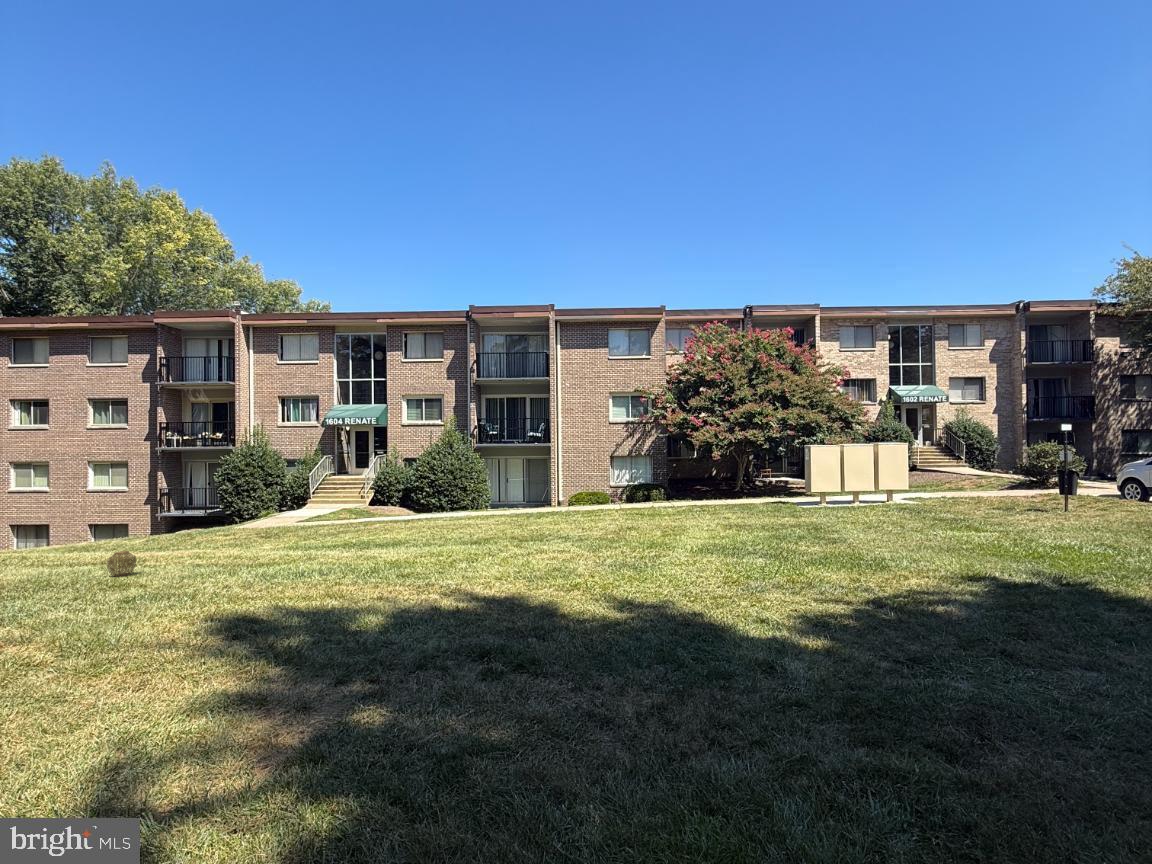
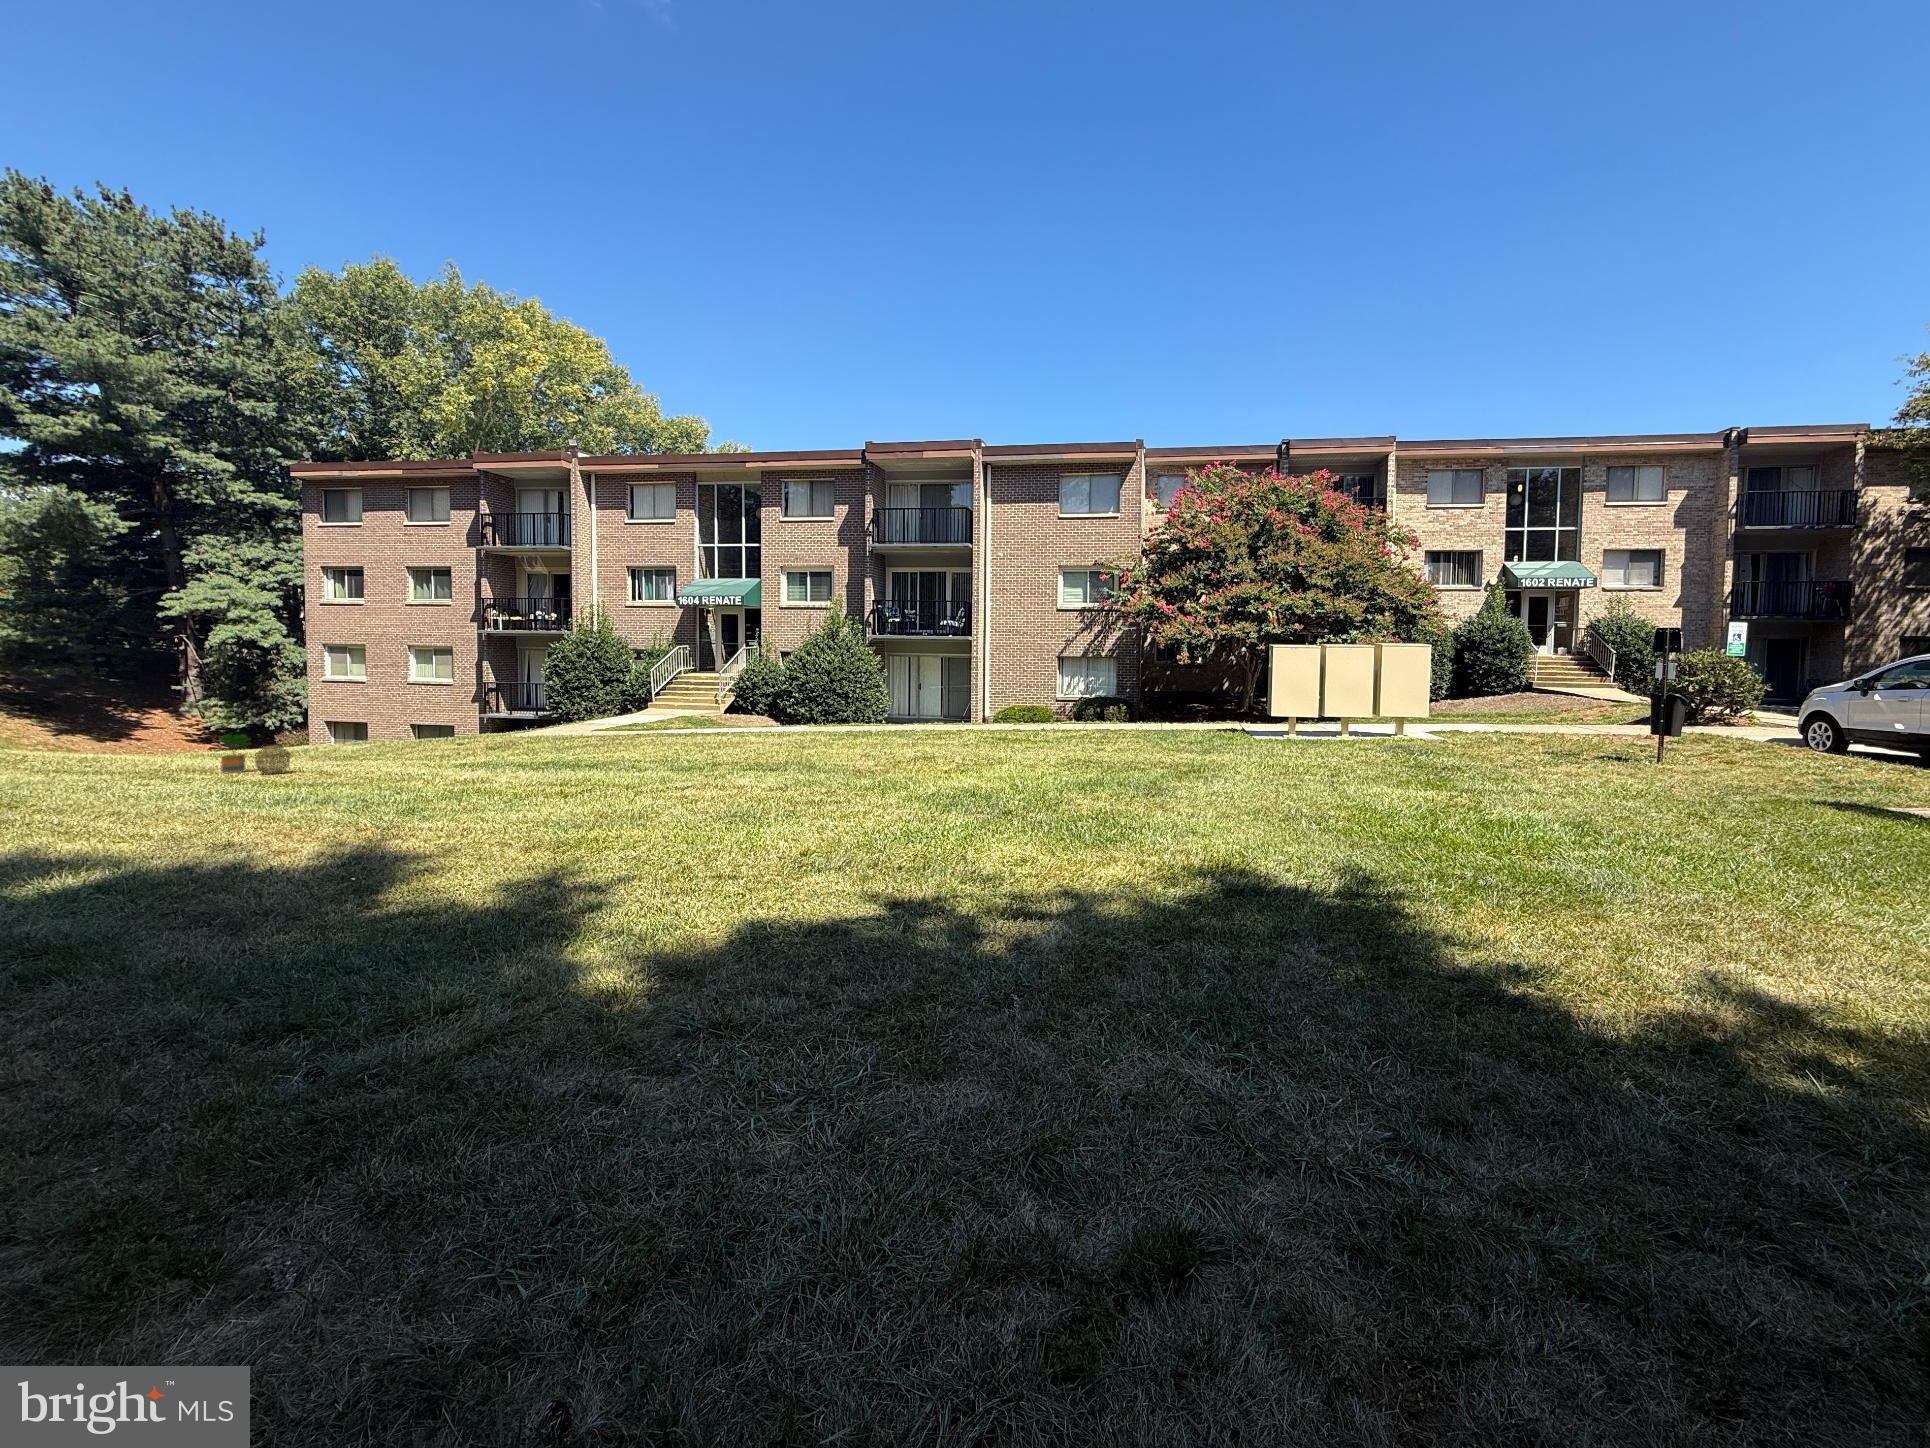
potted tree: none [67,543,96,578] -> present [219,735,248,774]

